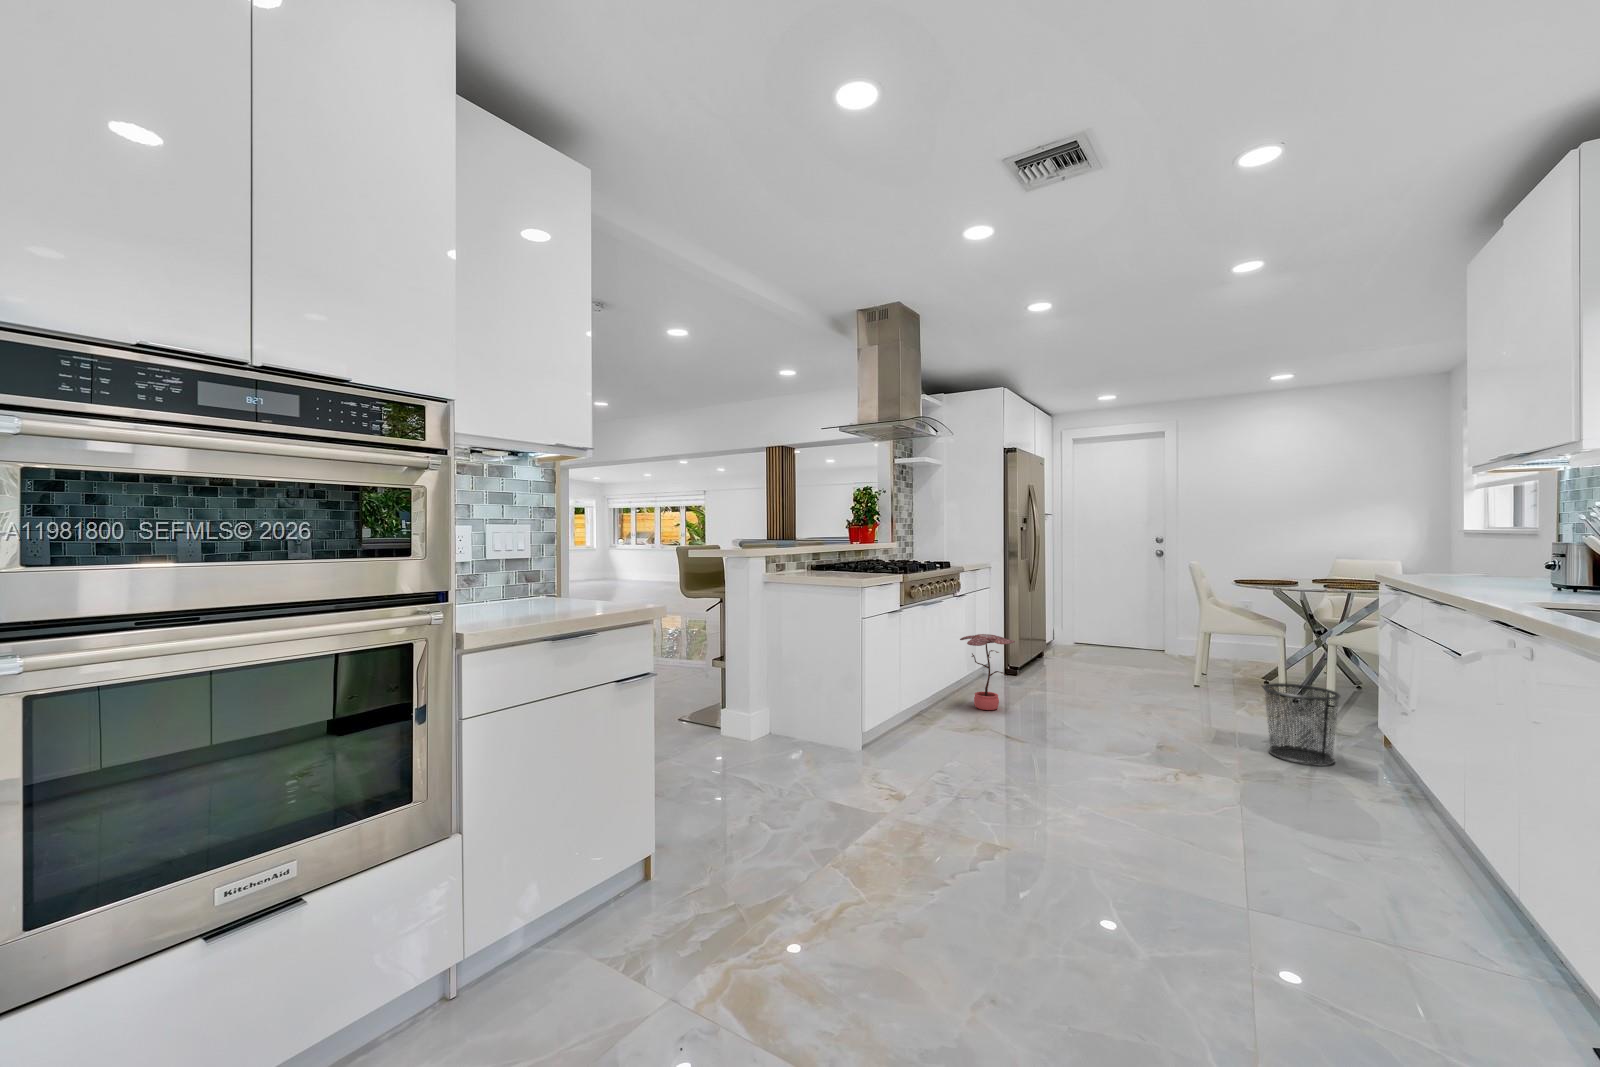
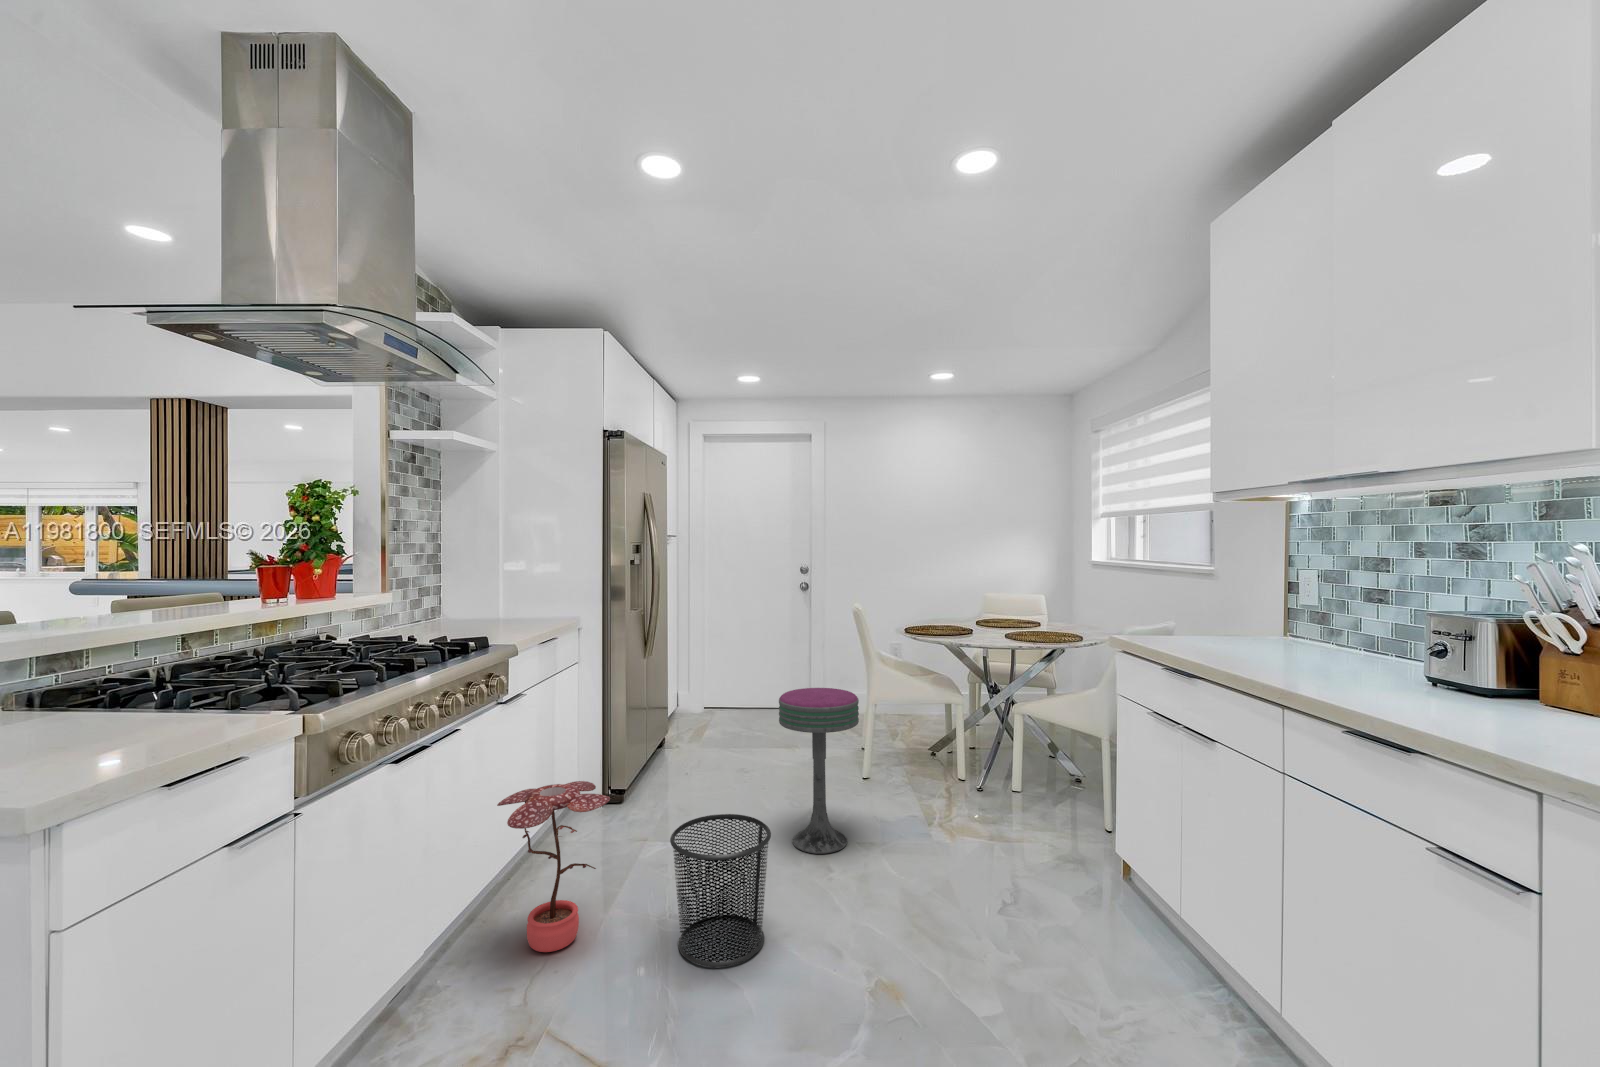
bar stool: none [1117,609,1173,707] -> present [779,688,859,854]
waste bin: present [1263,683,1341,765] -> present [670,814,771,967]

